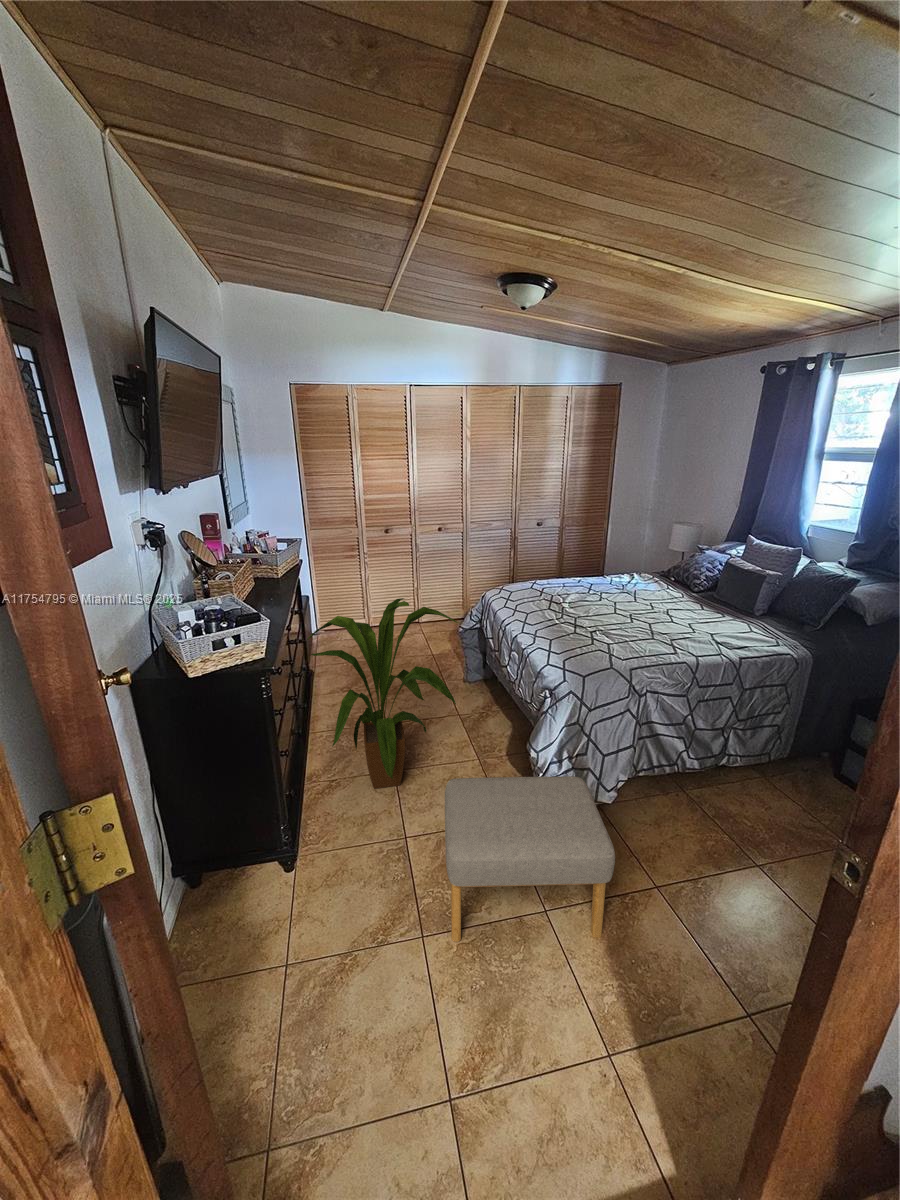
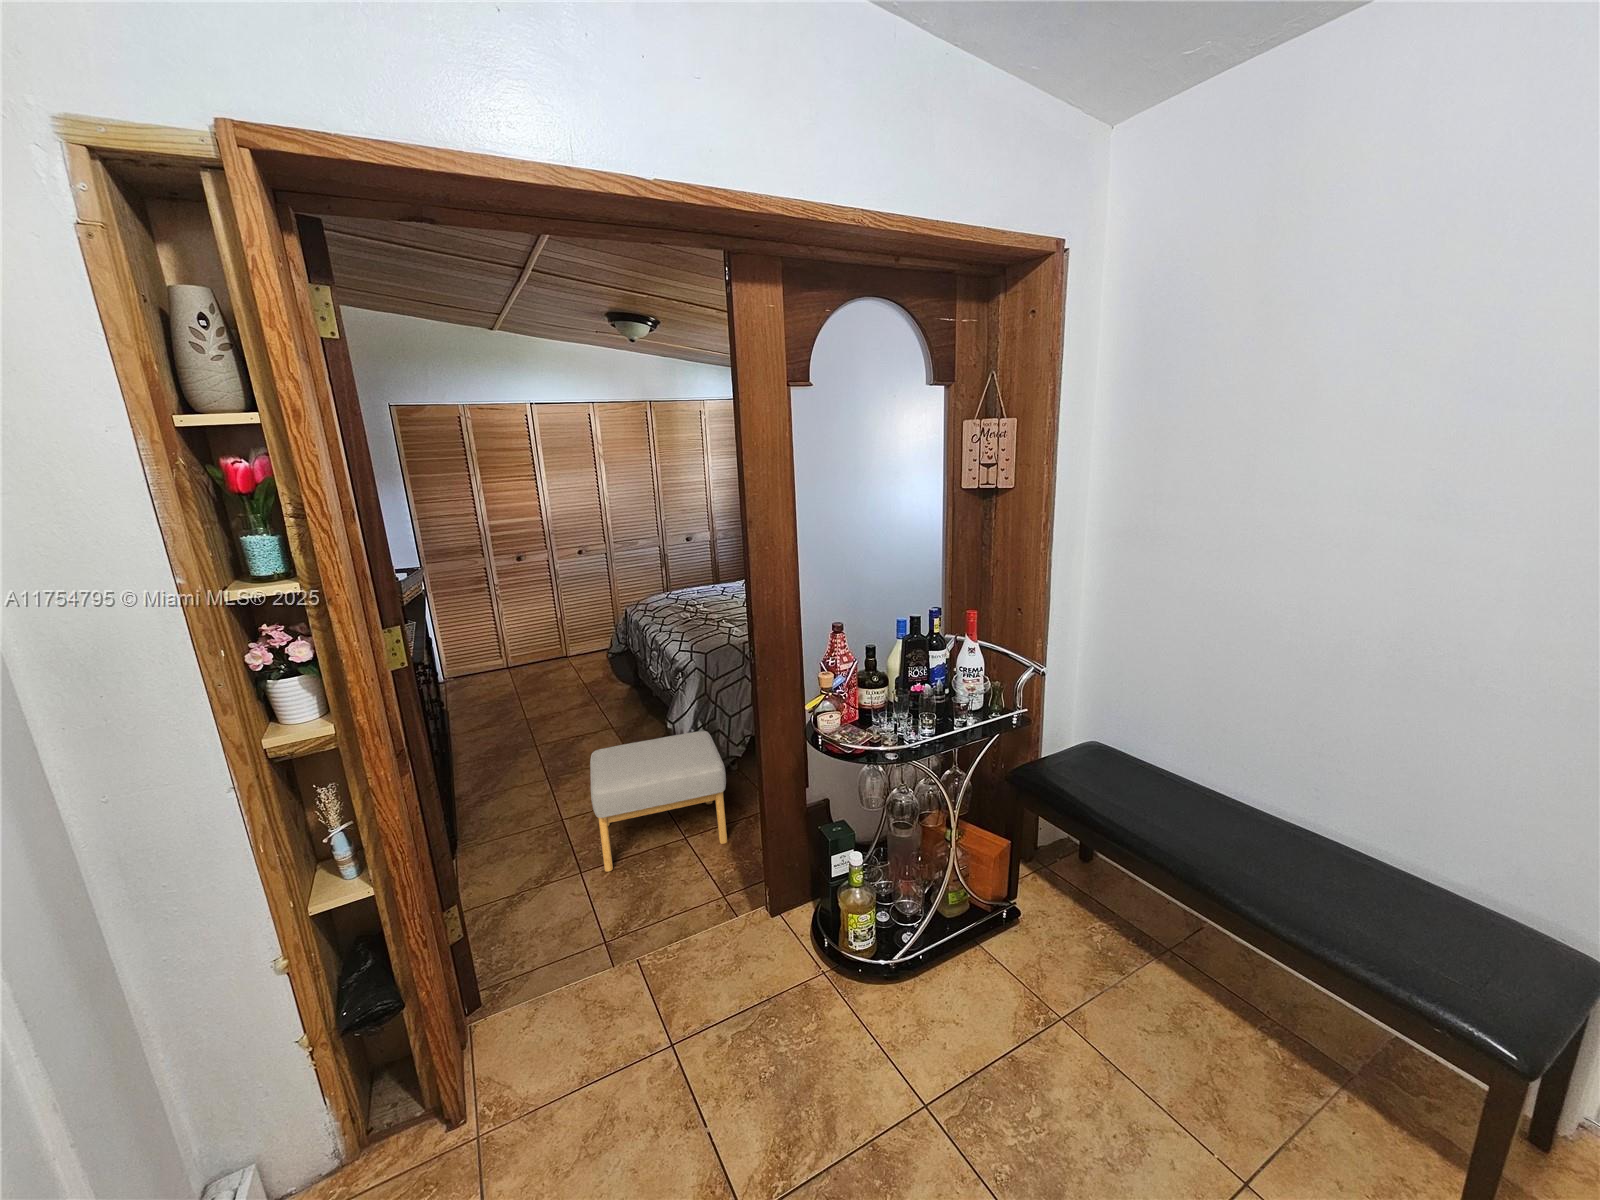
house plant: present [307,598,457,789] -> none [441,606,599,795]

